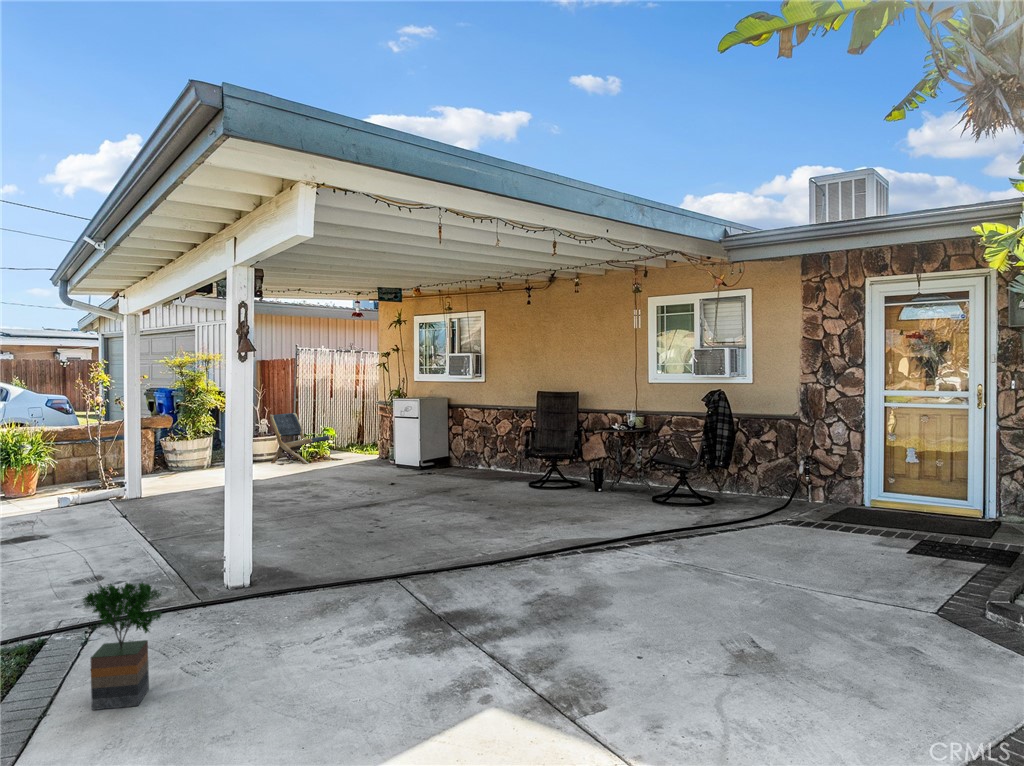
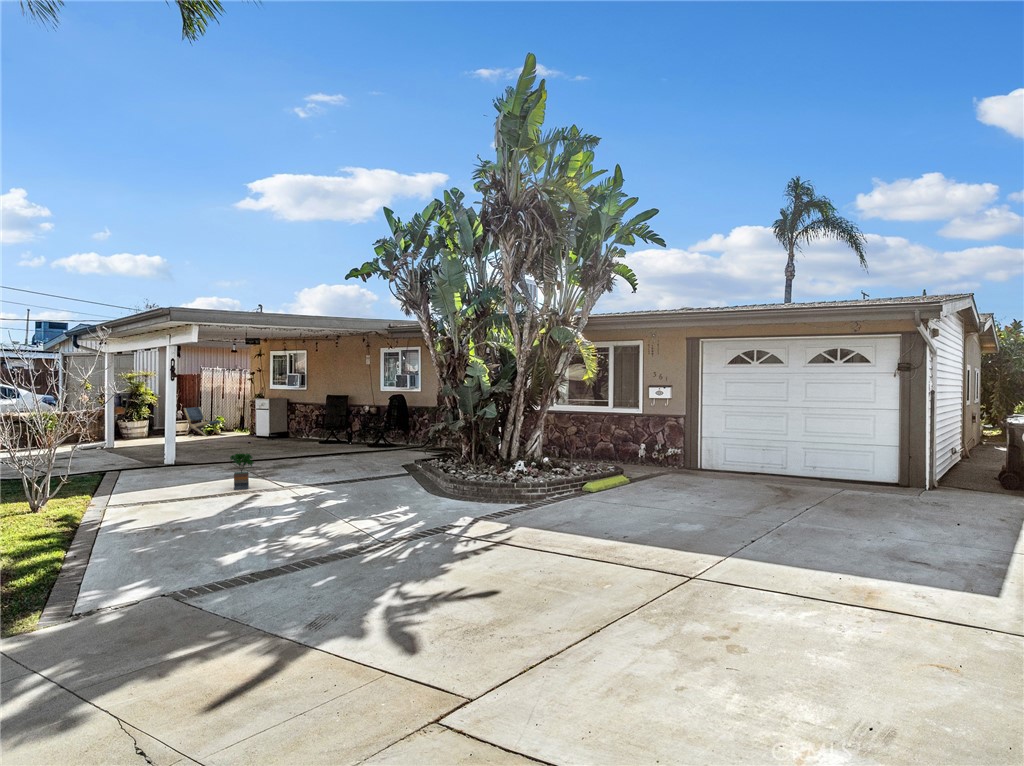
potted tree: present [83,582,162,710] -> present [230,453,254,490]

